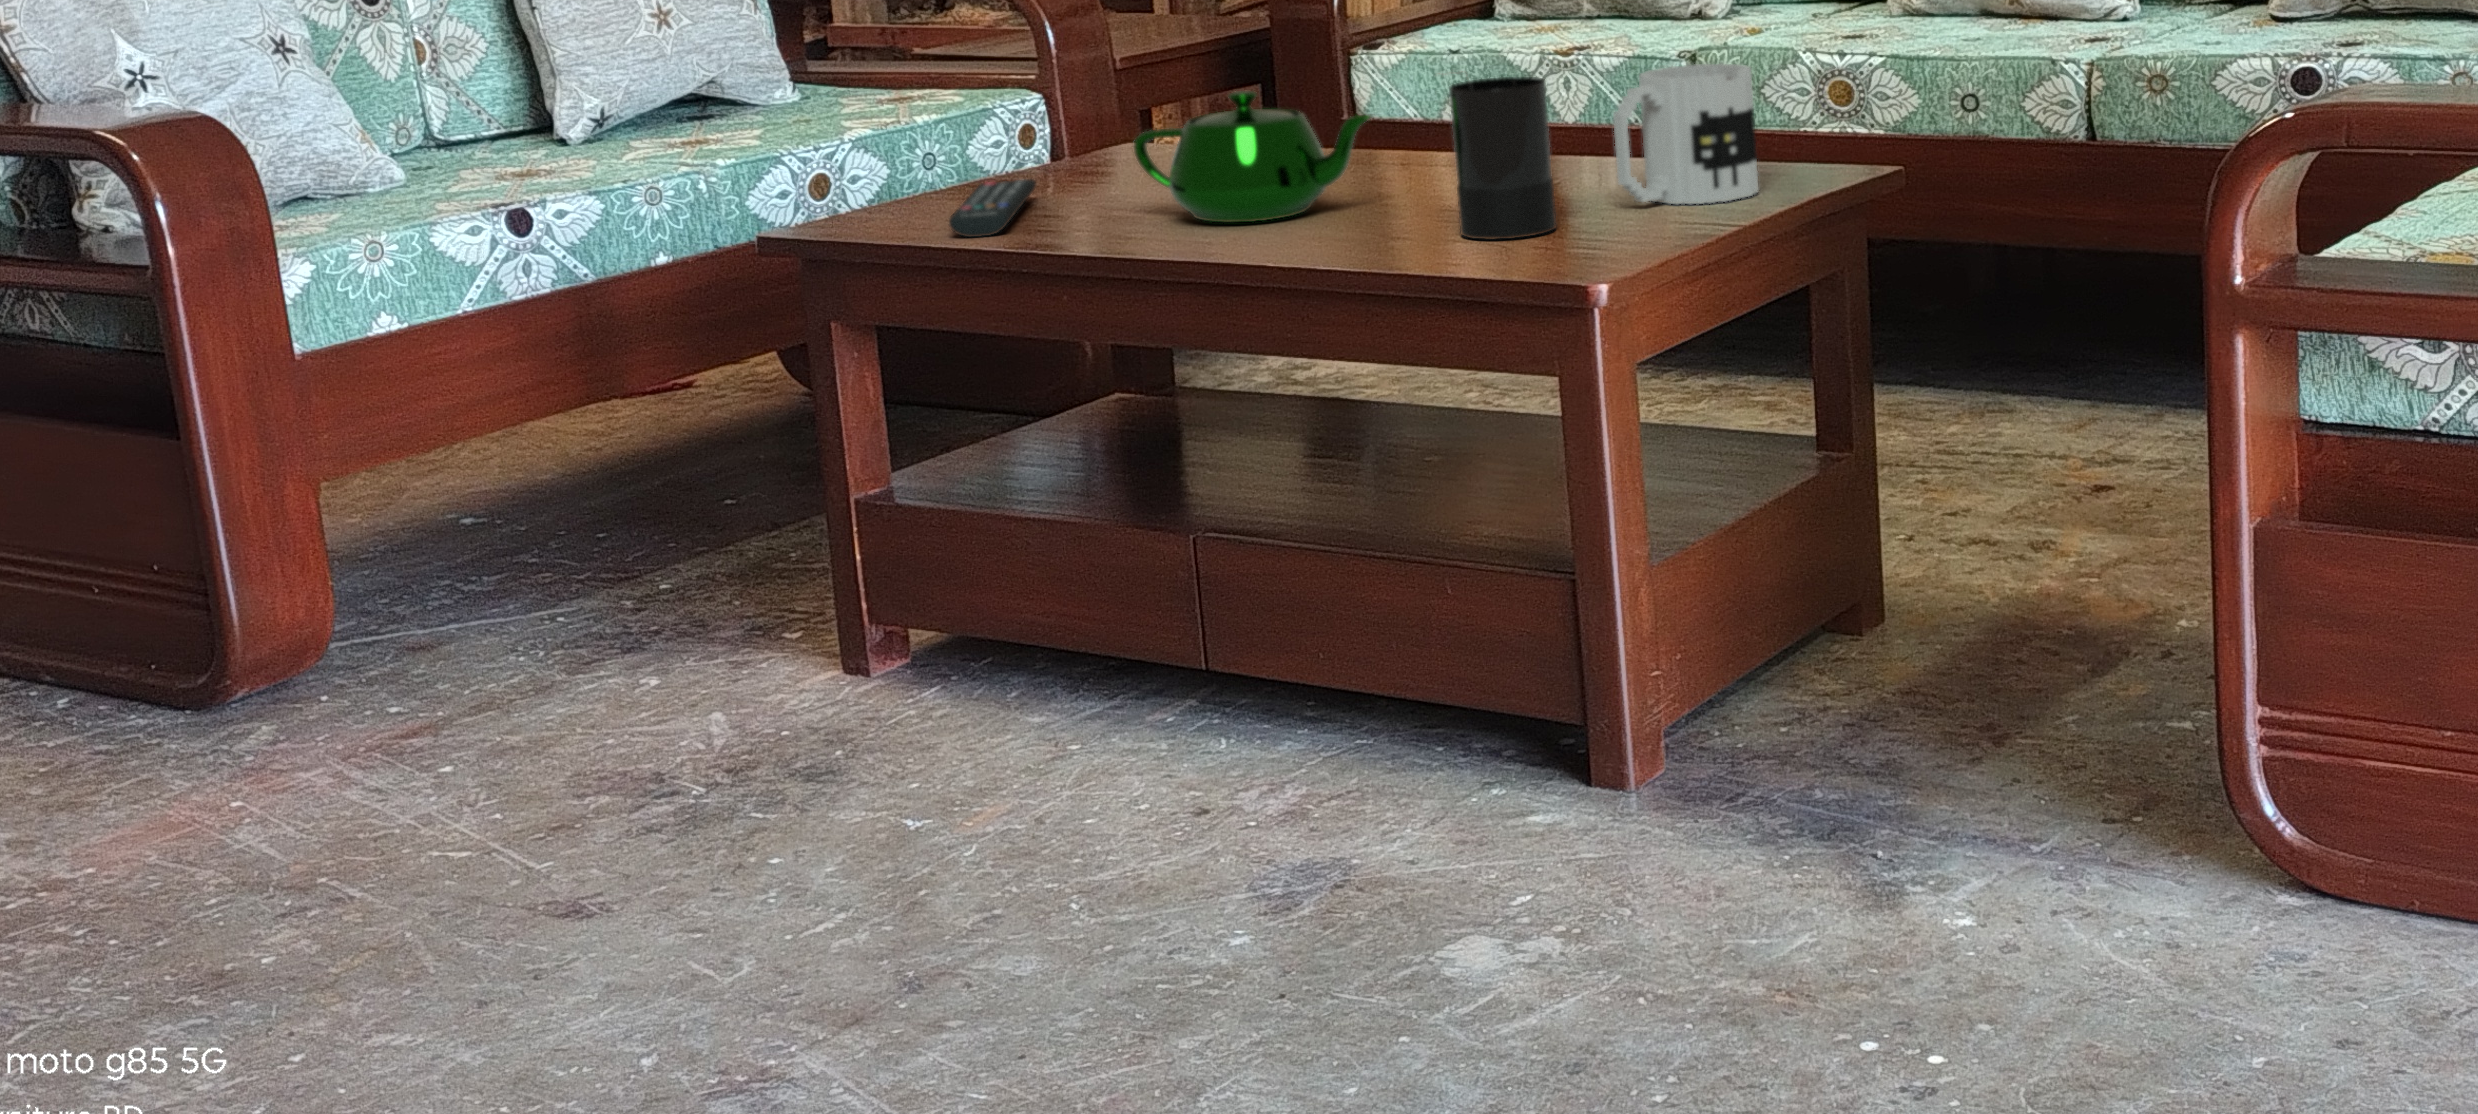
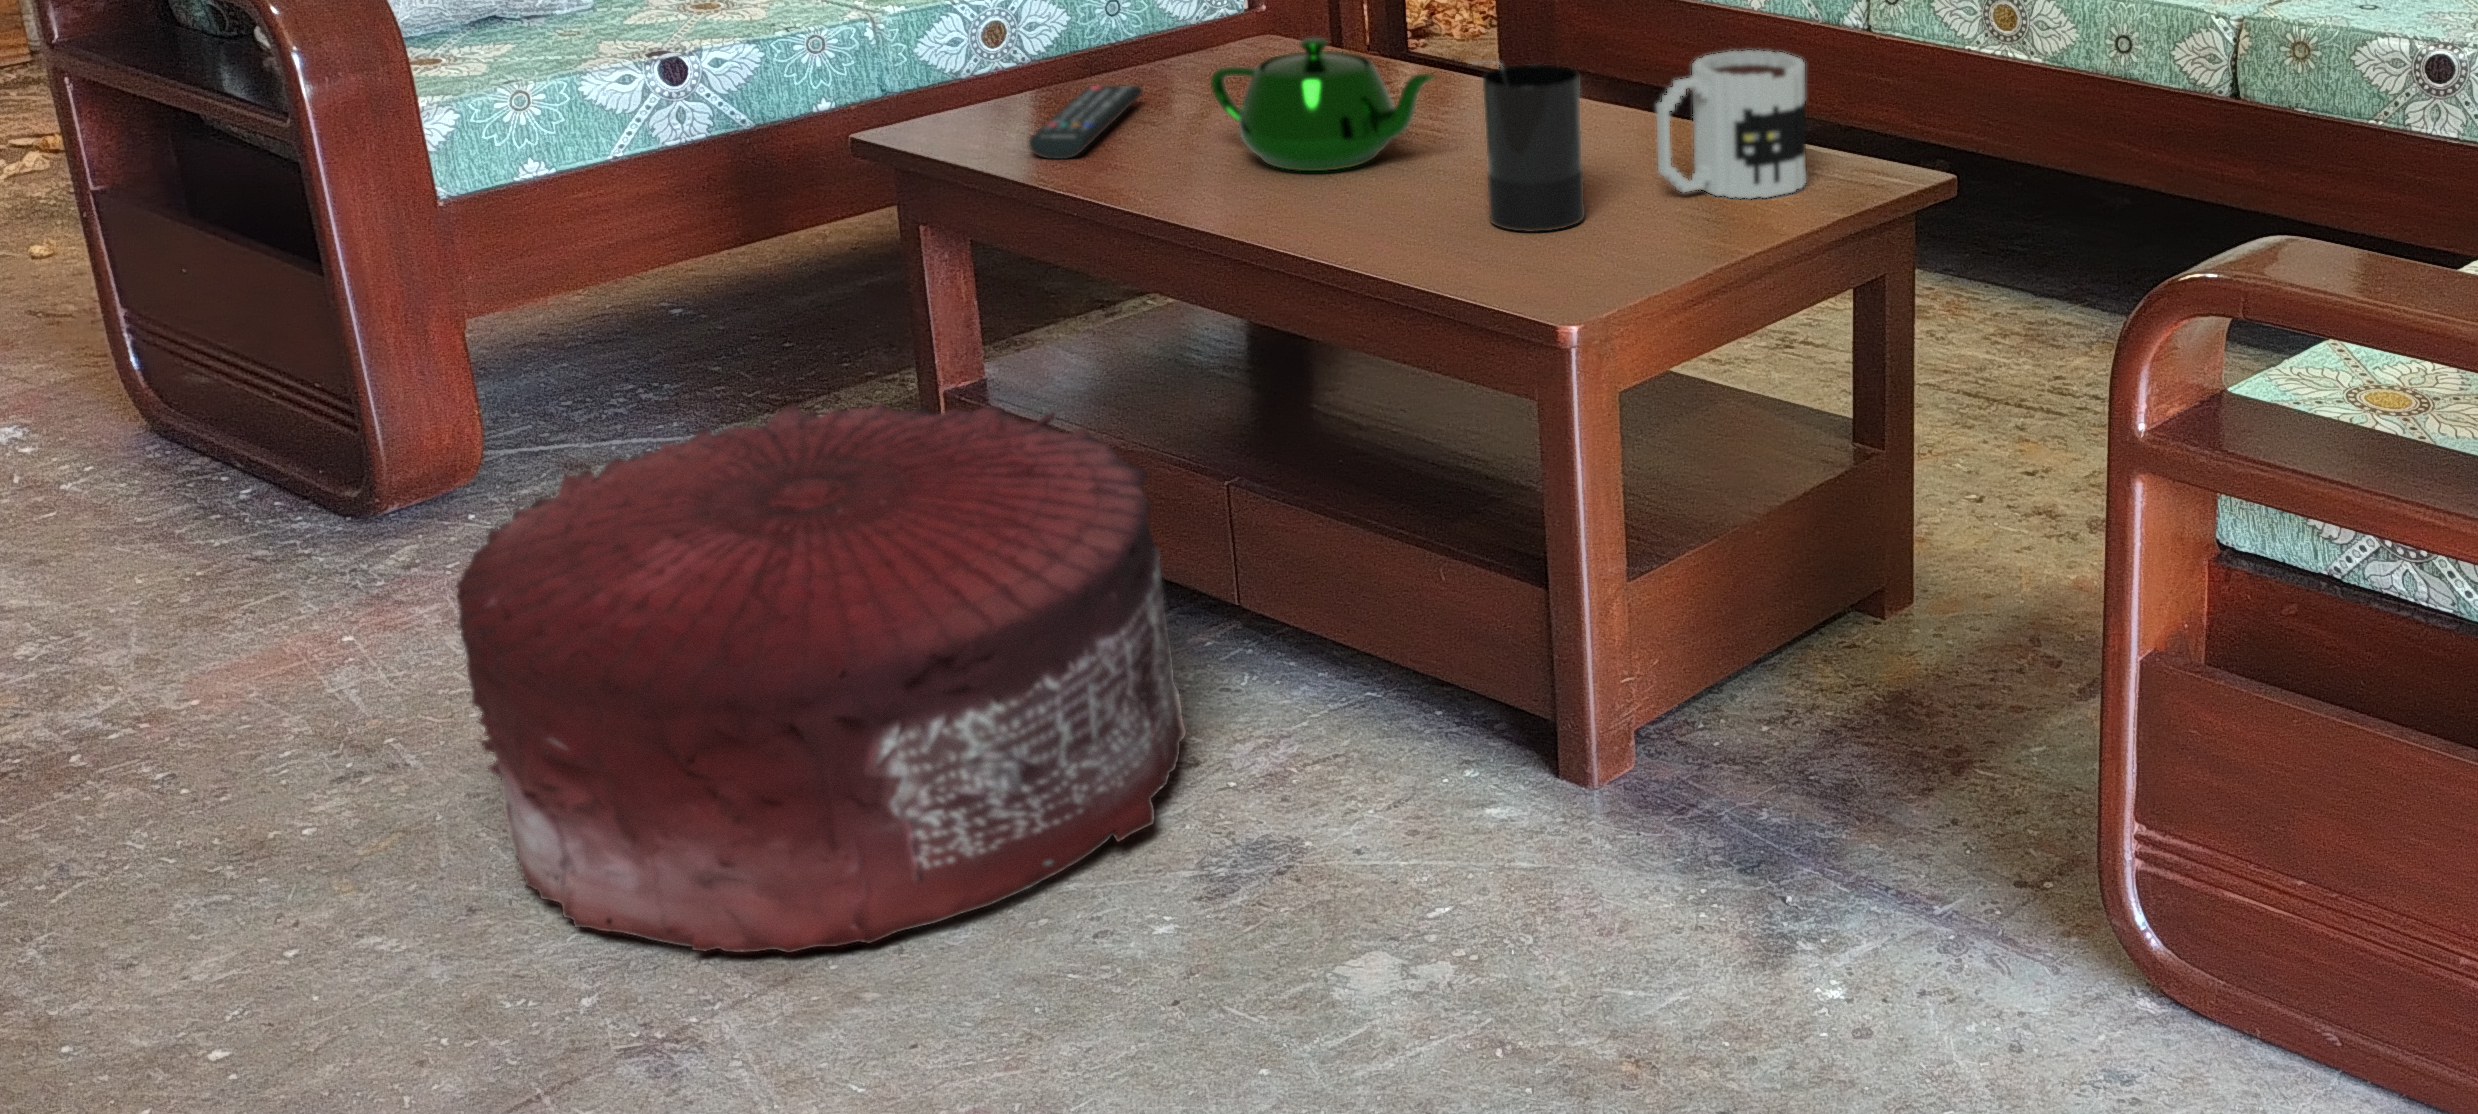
pouf: none [454,464,1201,1008] -> present [457,403,1186,953]

